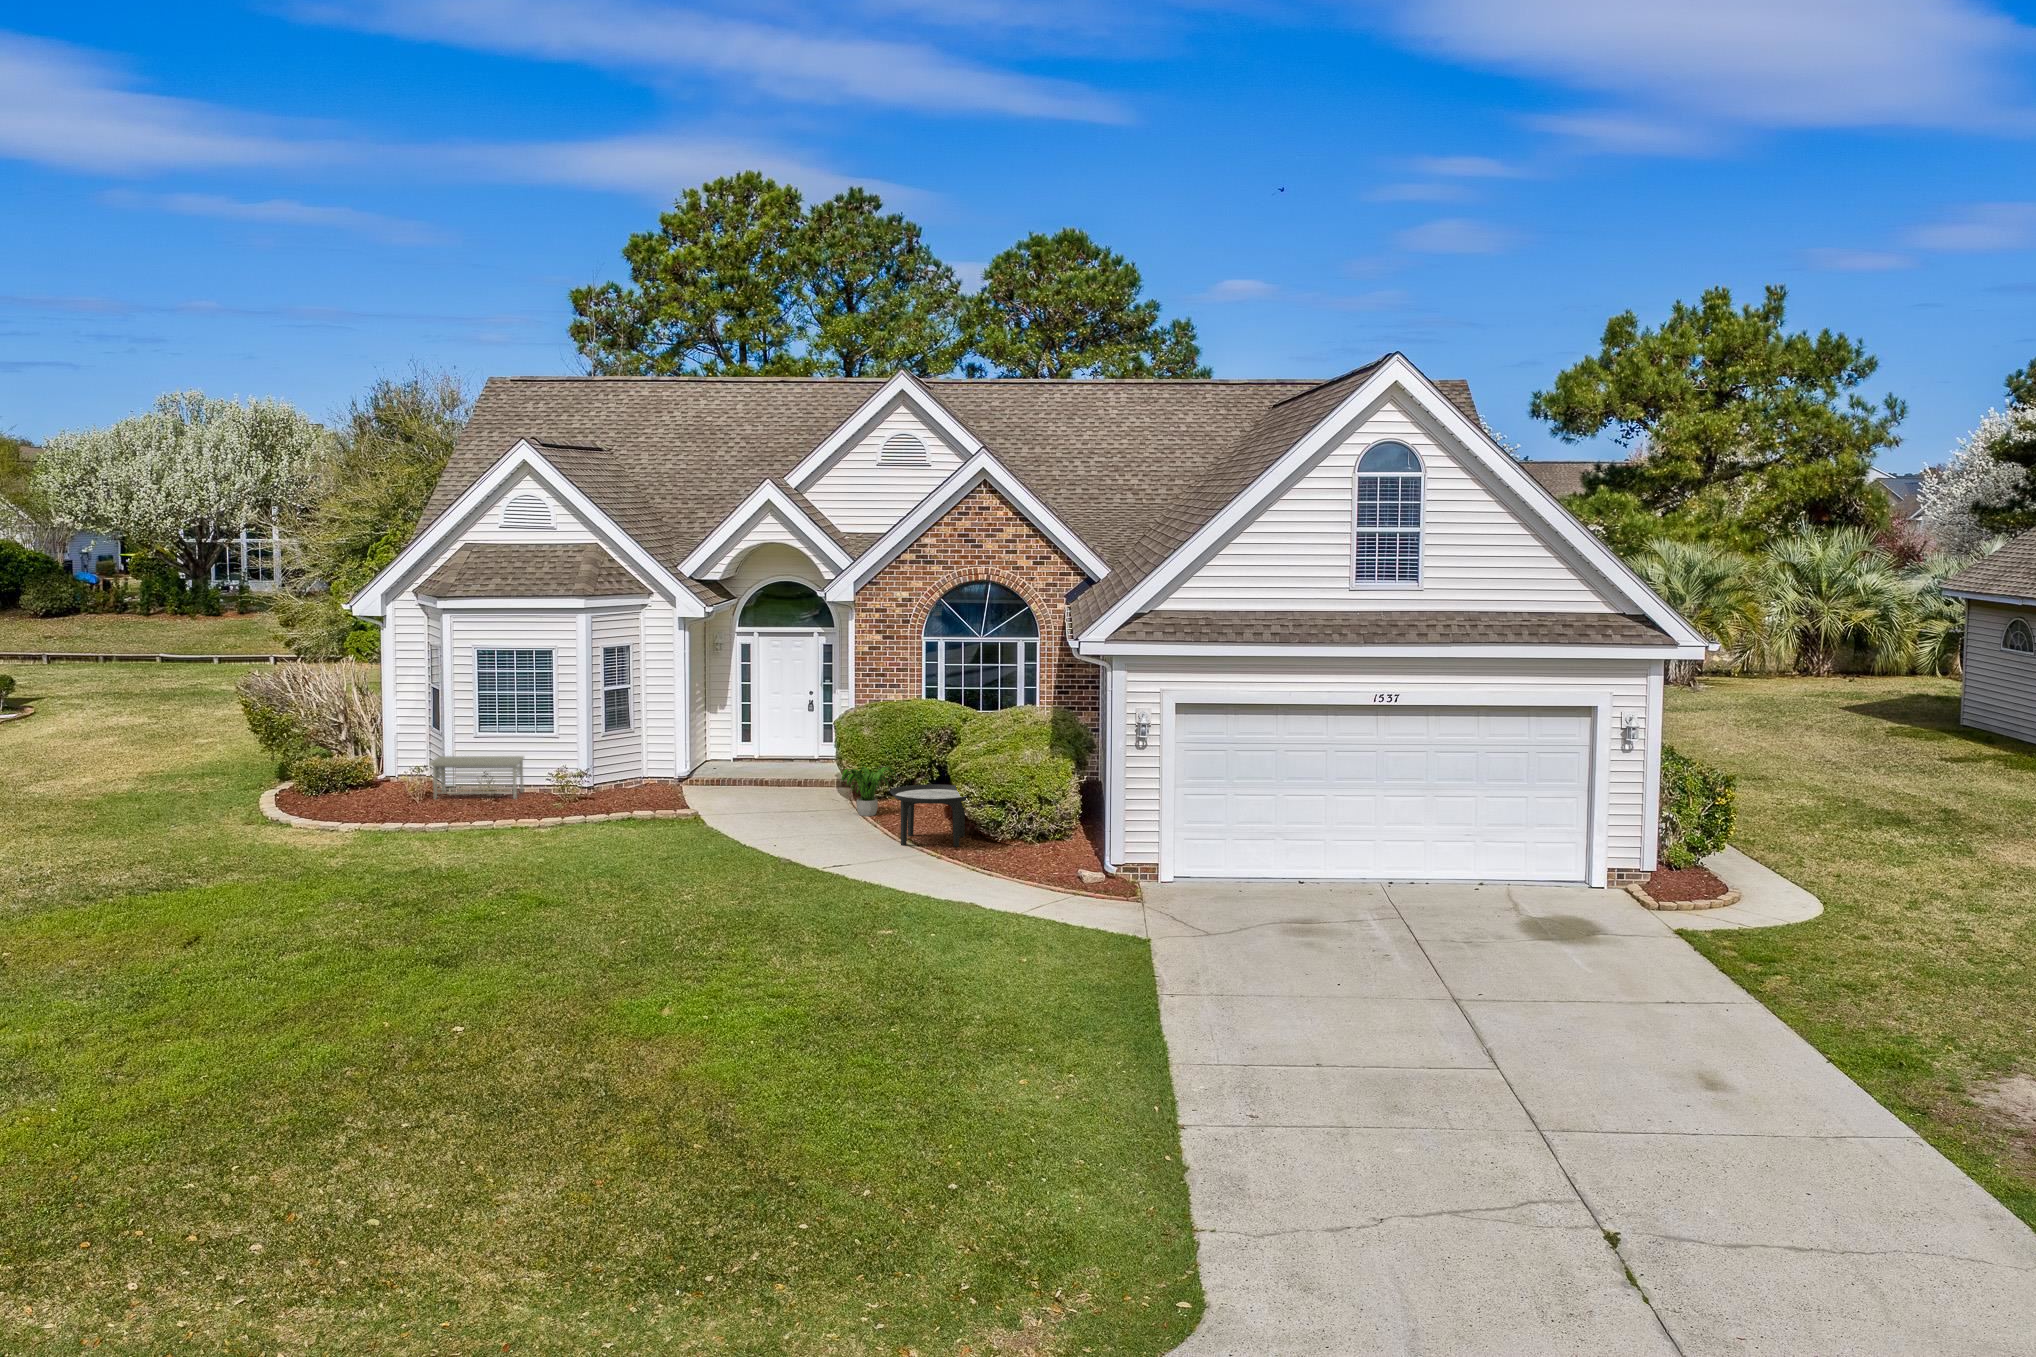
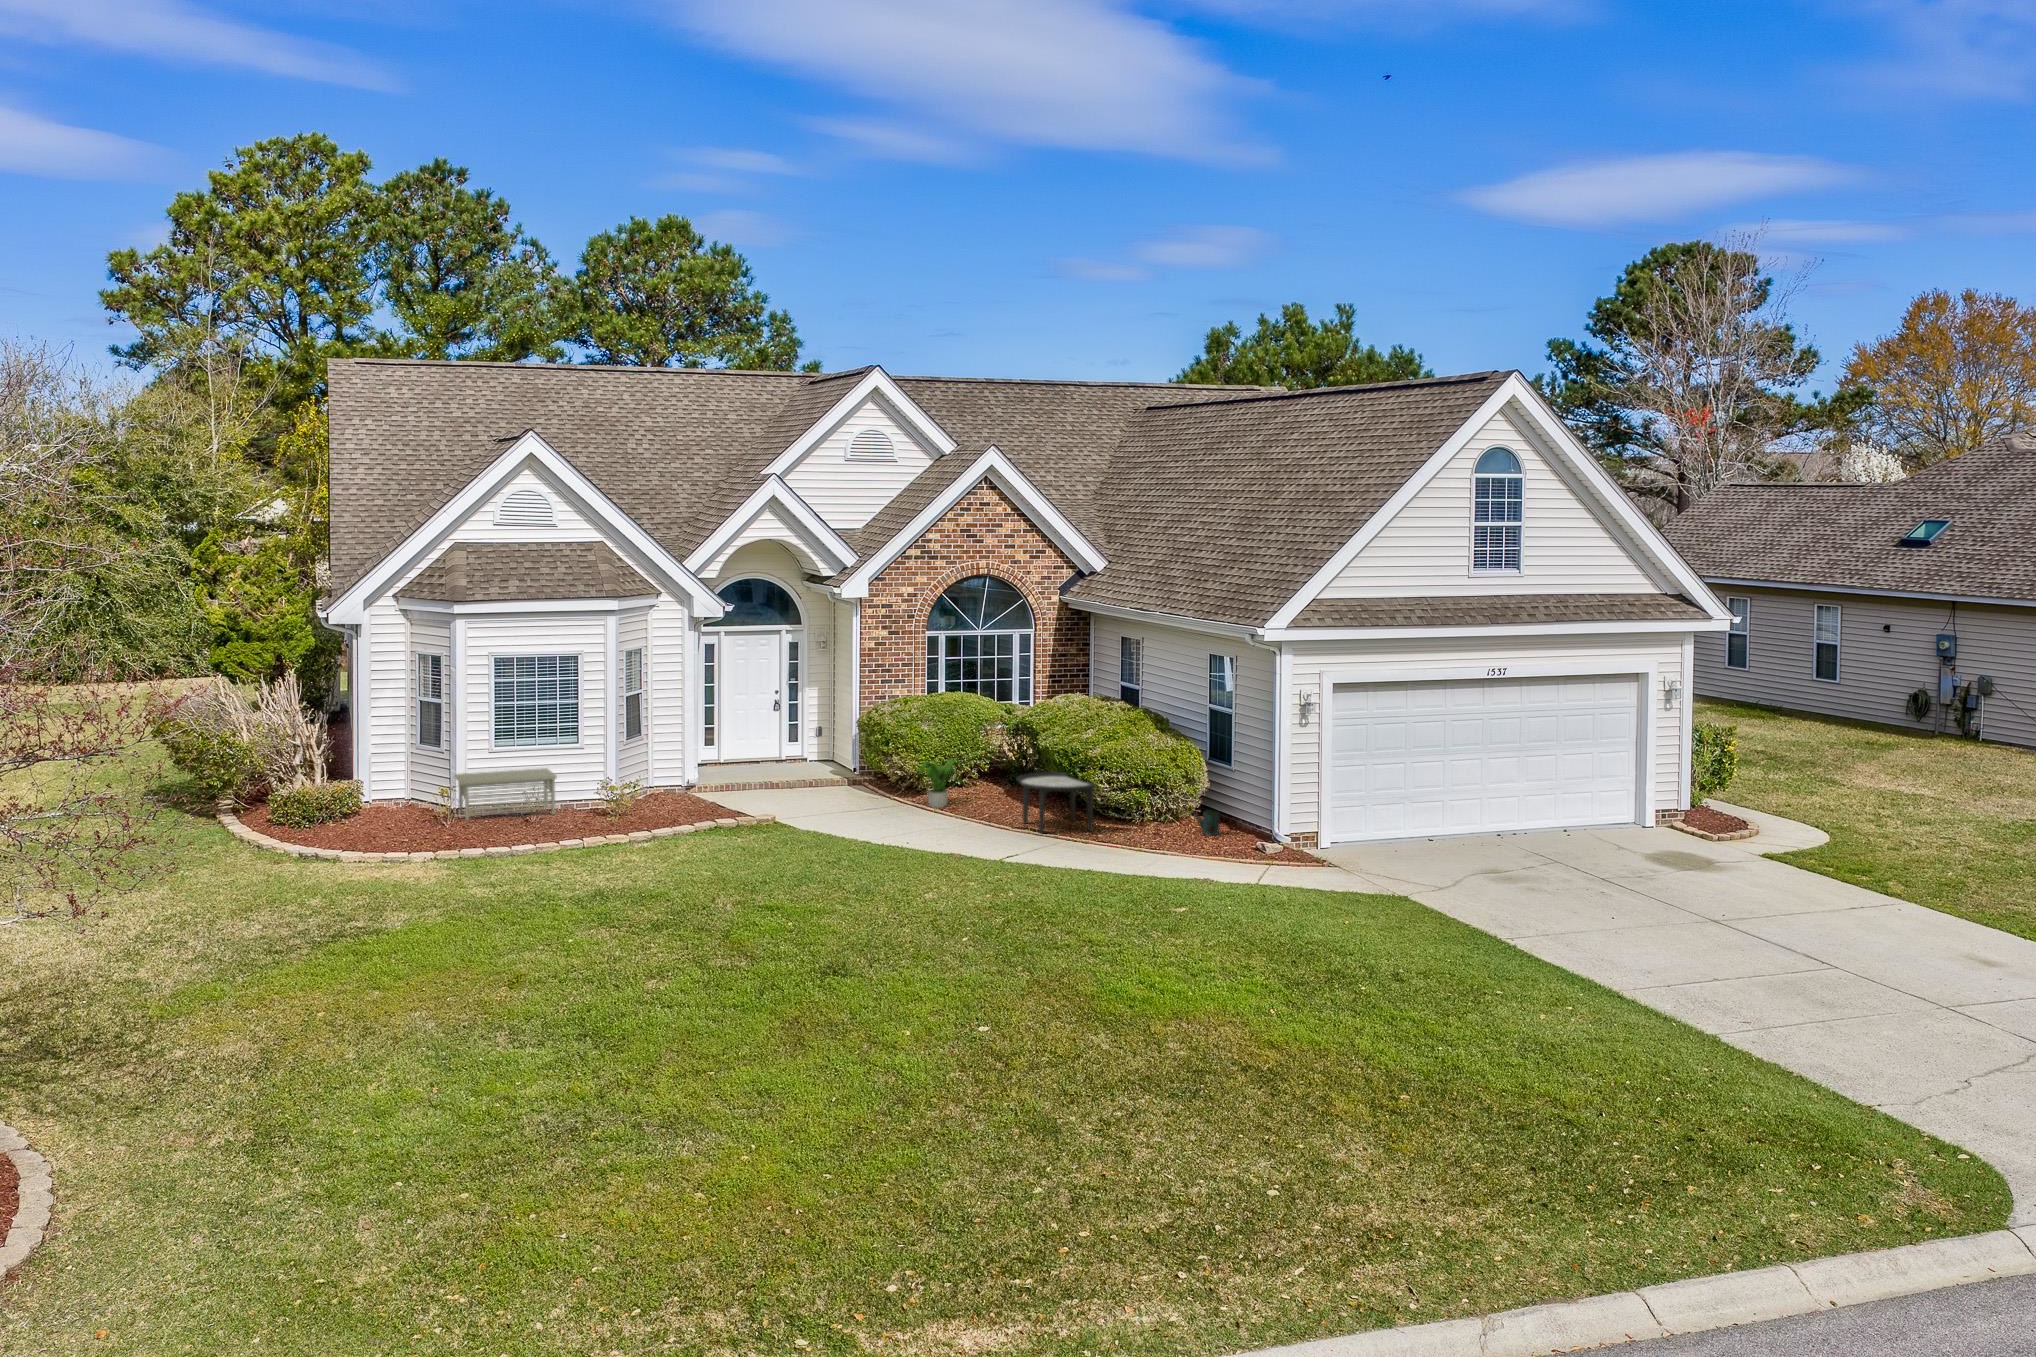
watering can: none [1053,828,1082,860] -> present [1190,807,1220,835]

